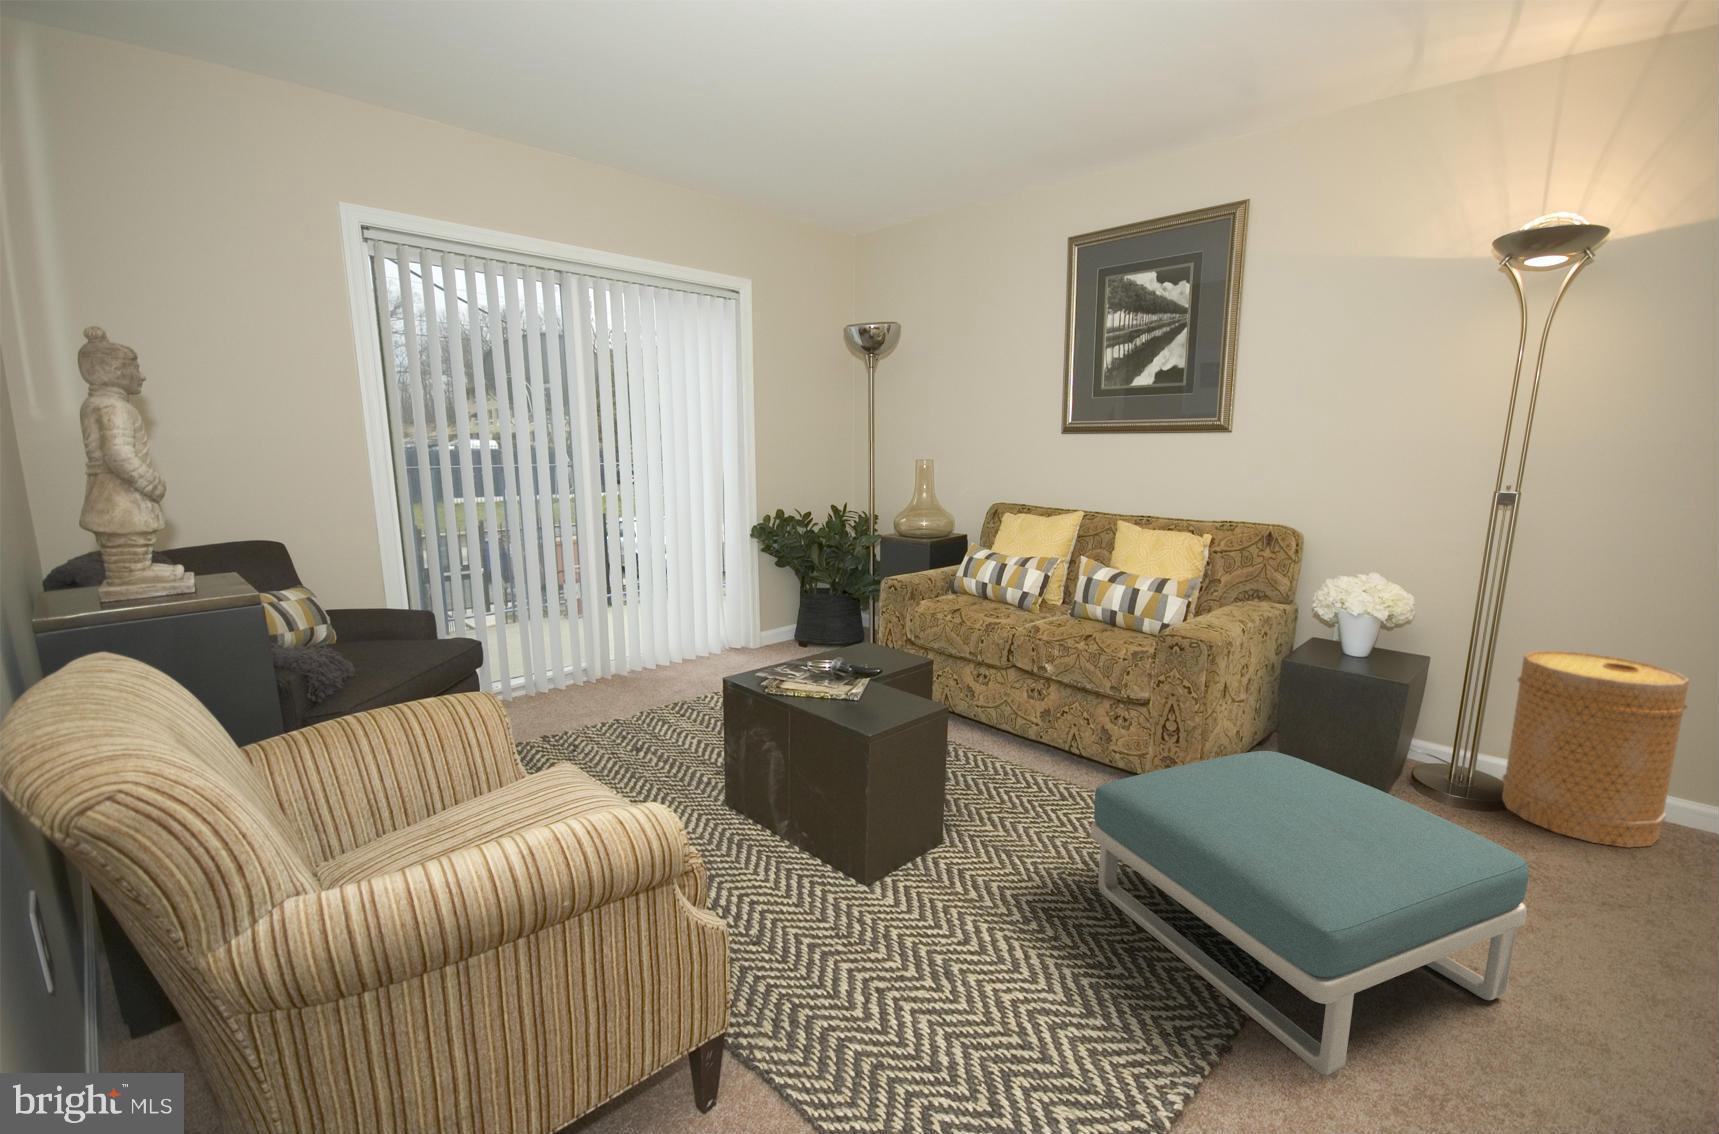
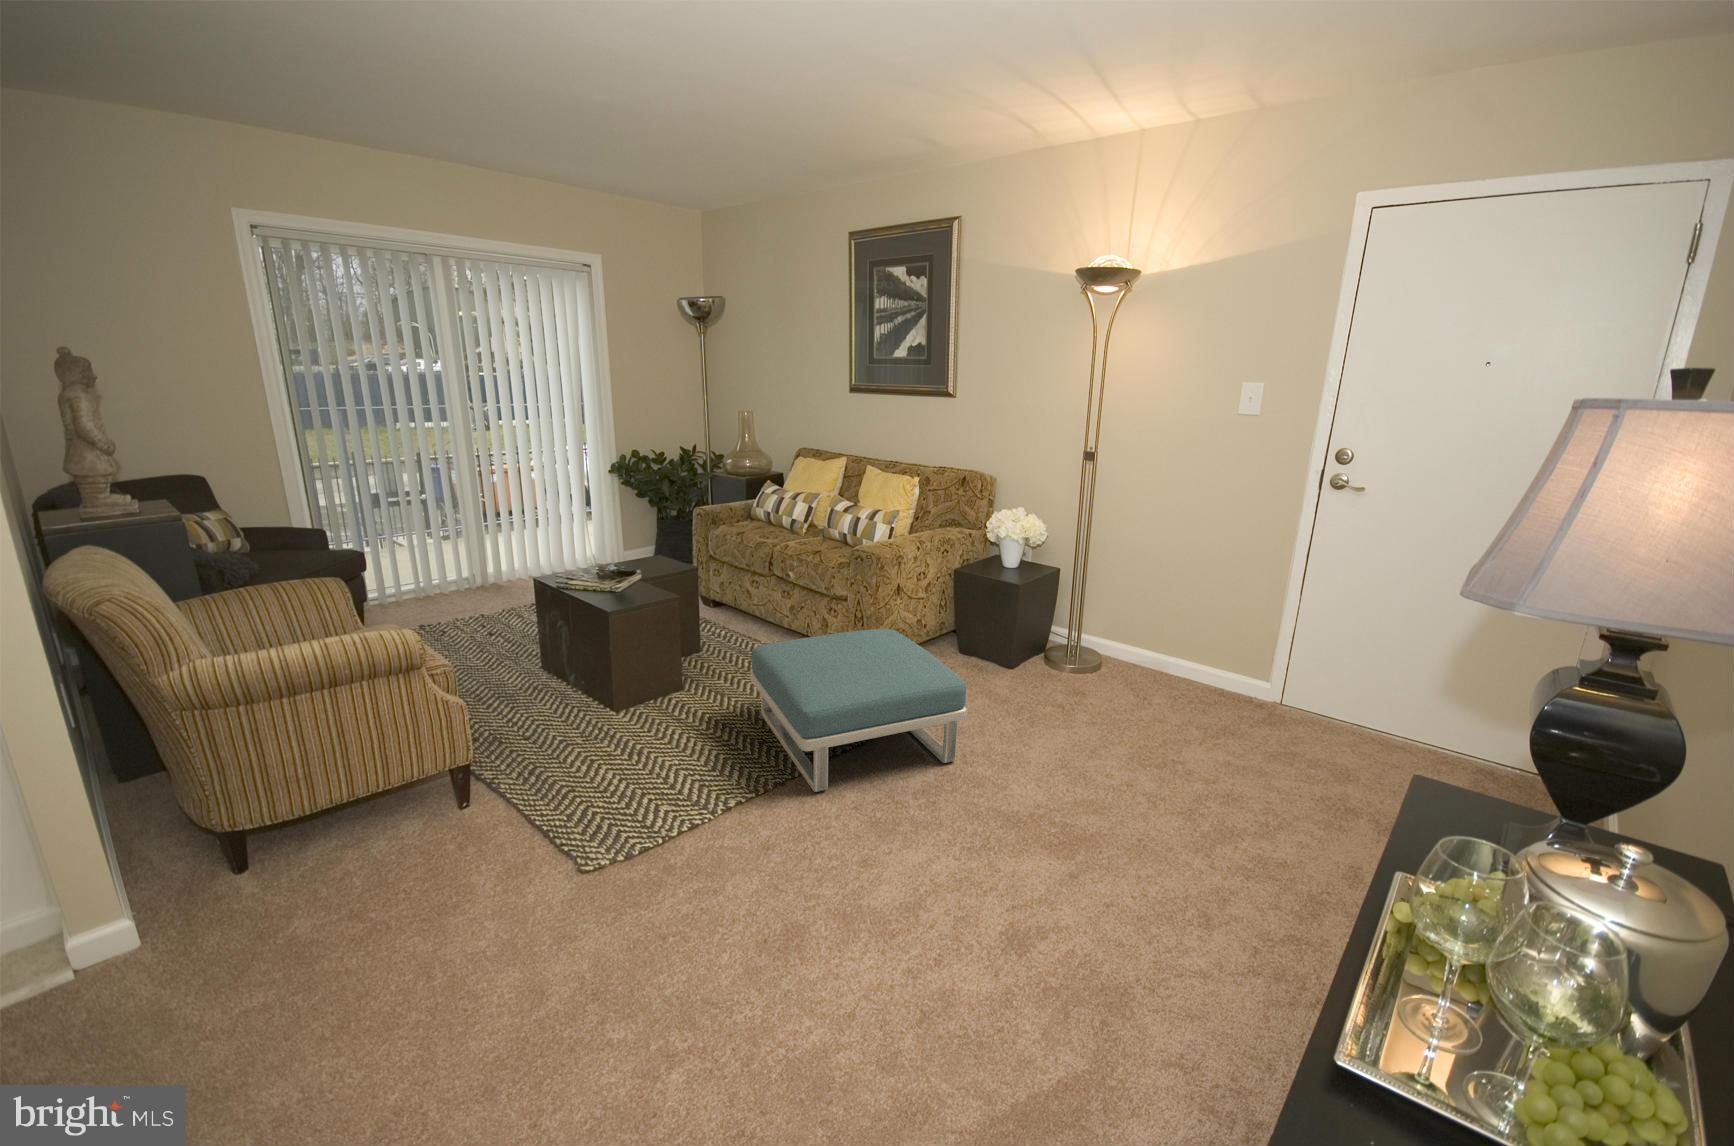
basket: present [1502,651,1689,847] -> none [1081,566,1175,693]

